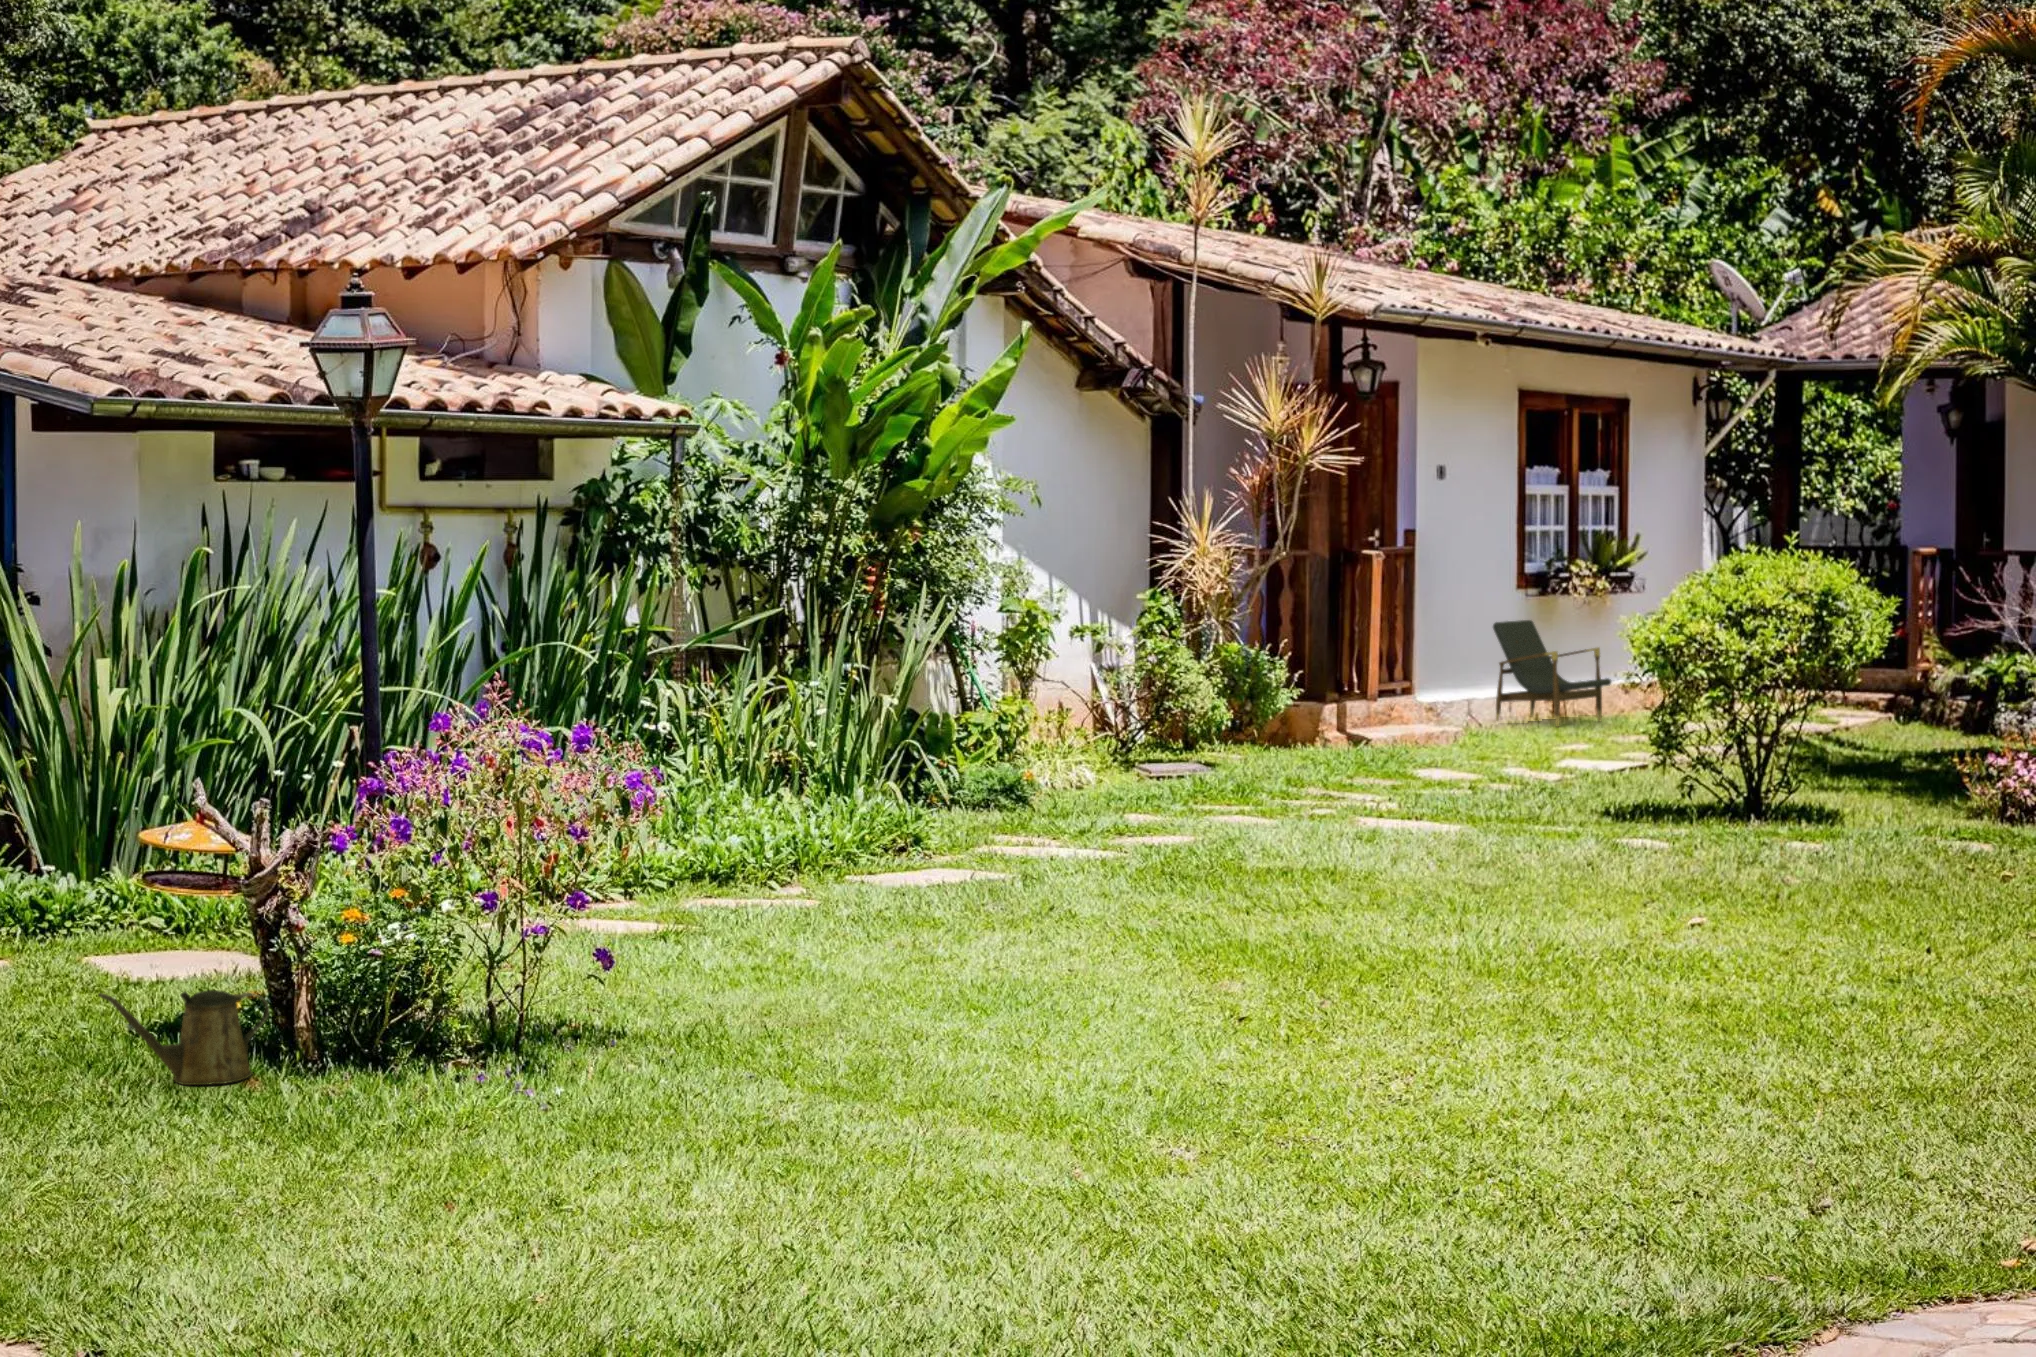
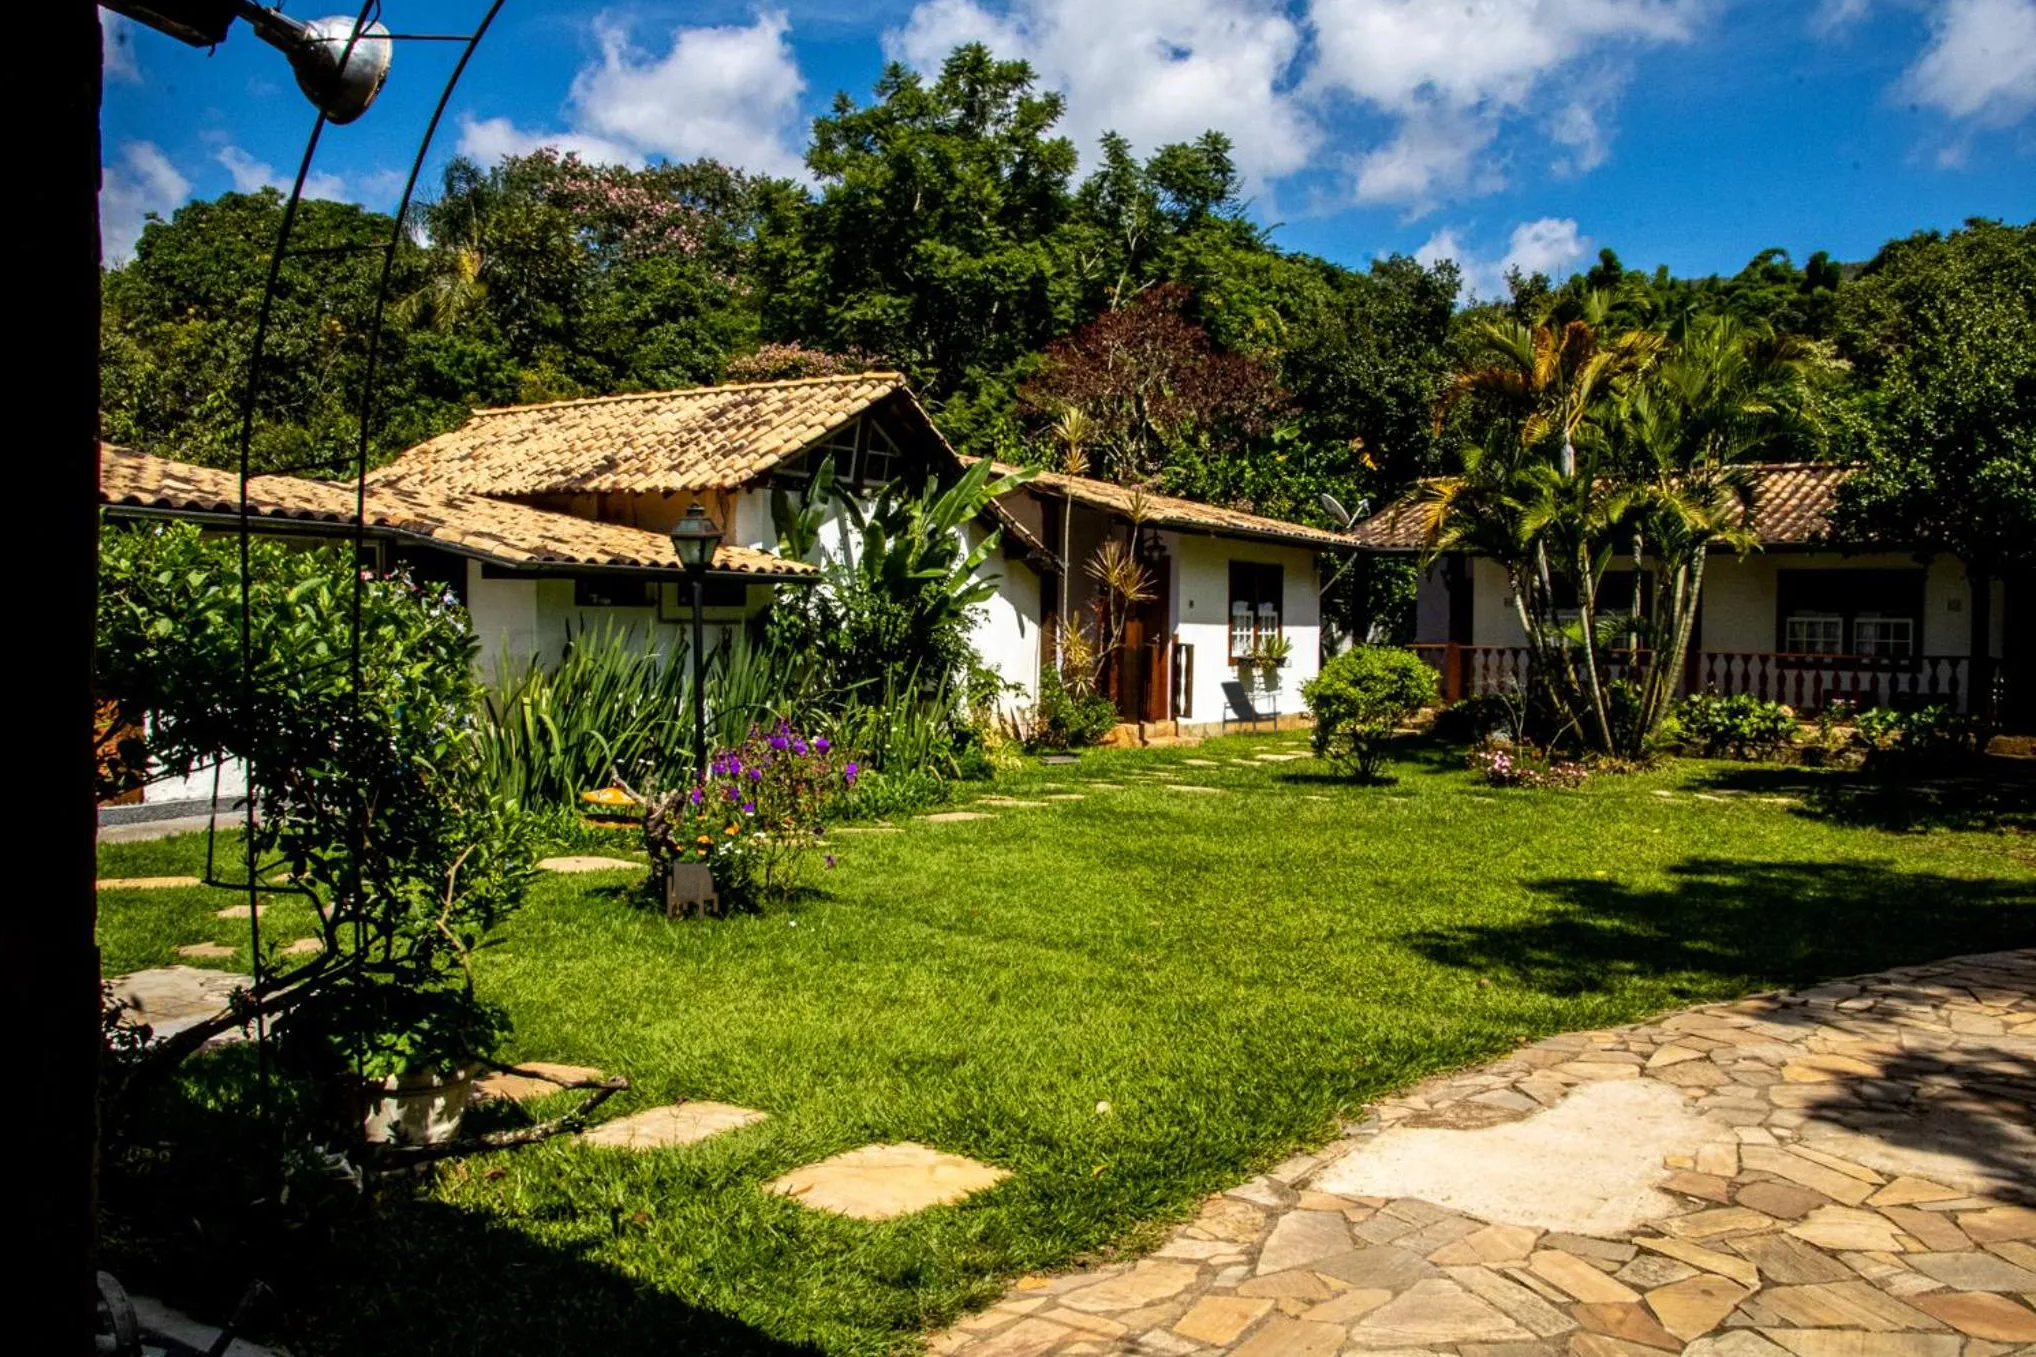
planter: none [300,979,403,1103] -> present [668,859,718,919]
watering can: present [98,990,270,1085] -> none [563,864,647,912]

